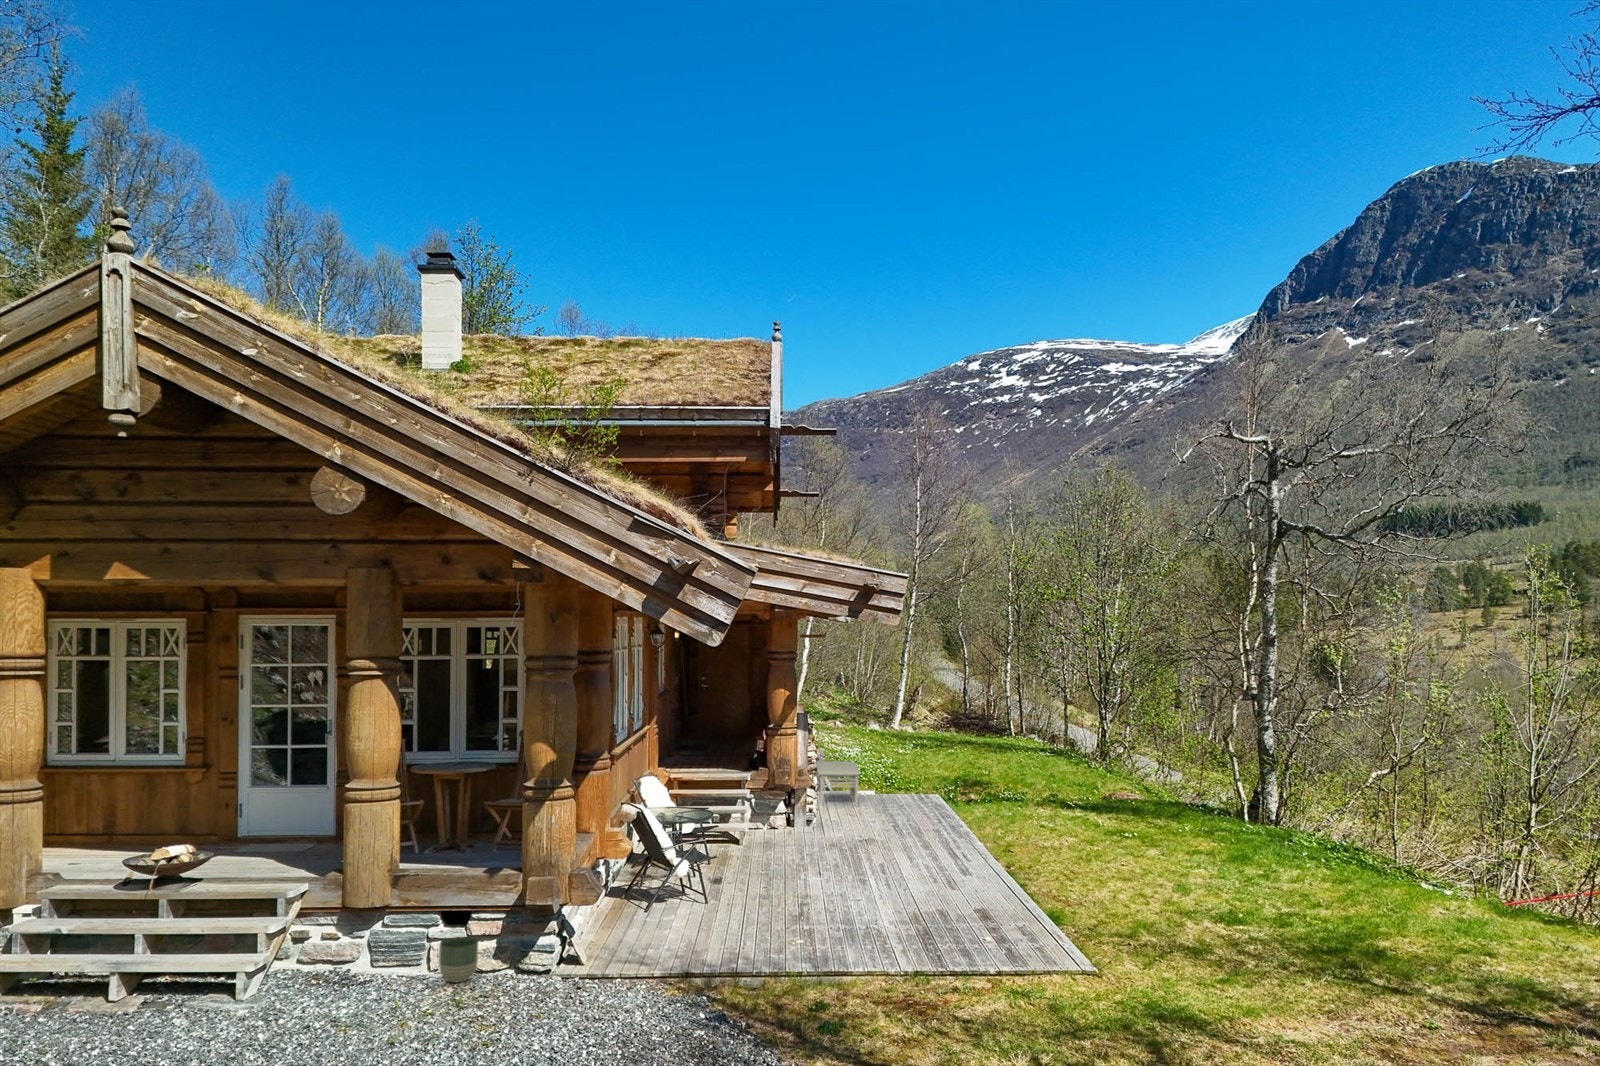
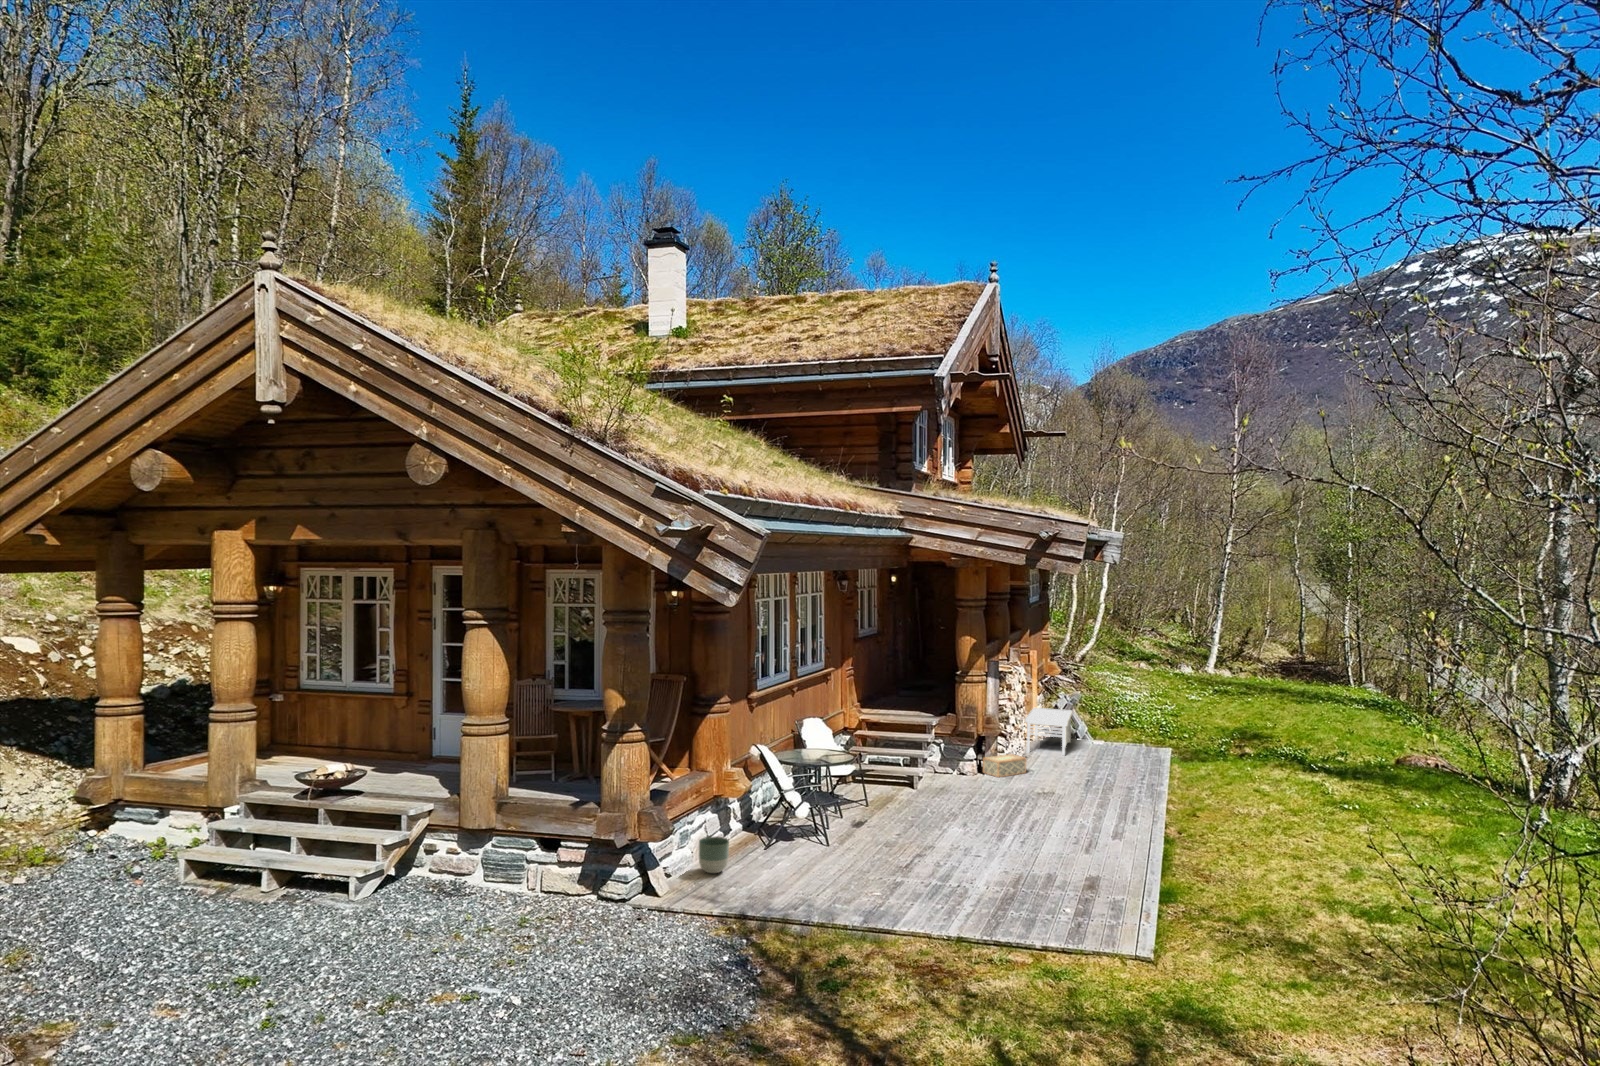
woven basket: none [796,805,836,829] -> present [983,754,1026,777]
planter: present [439,937,478,982] -> present [699,837,729,873]

